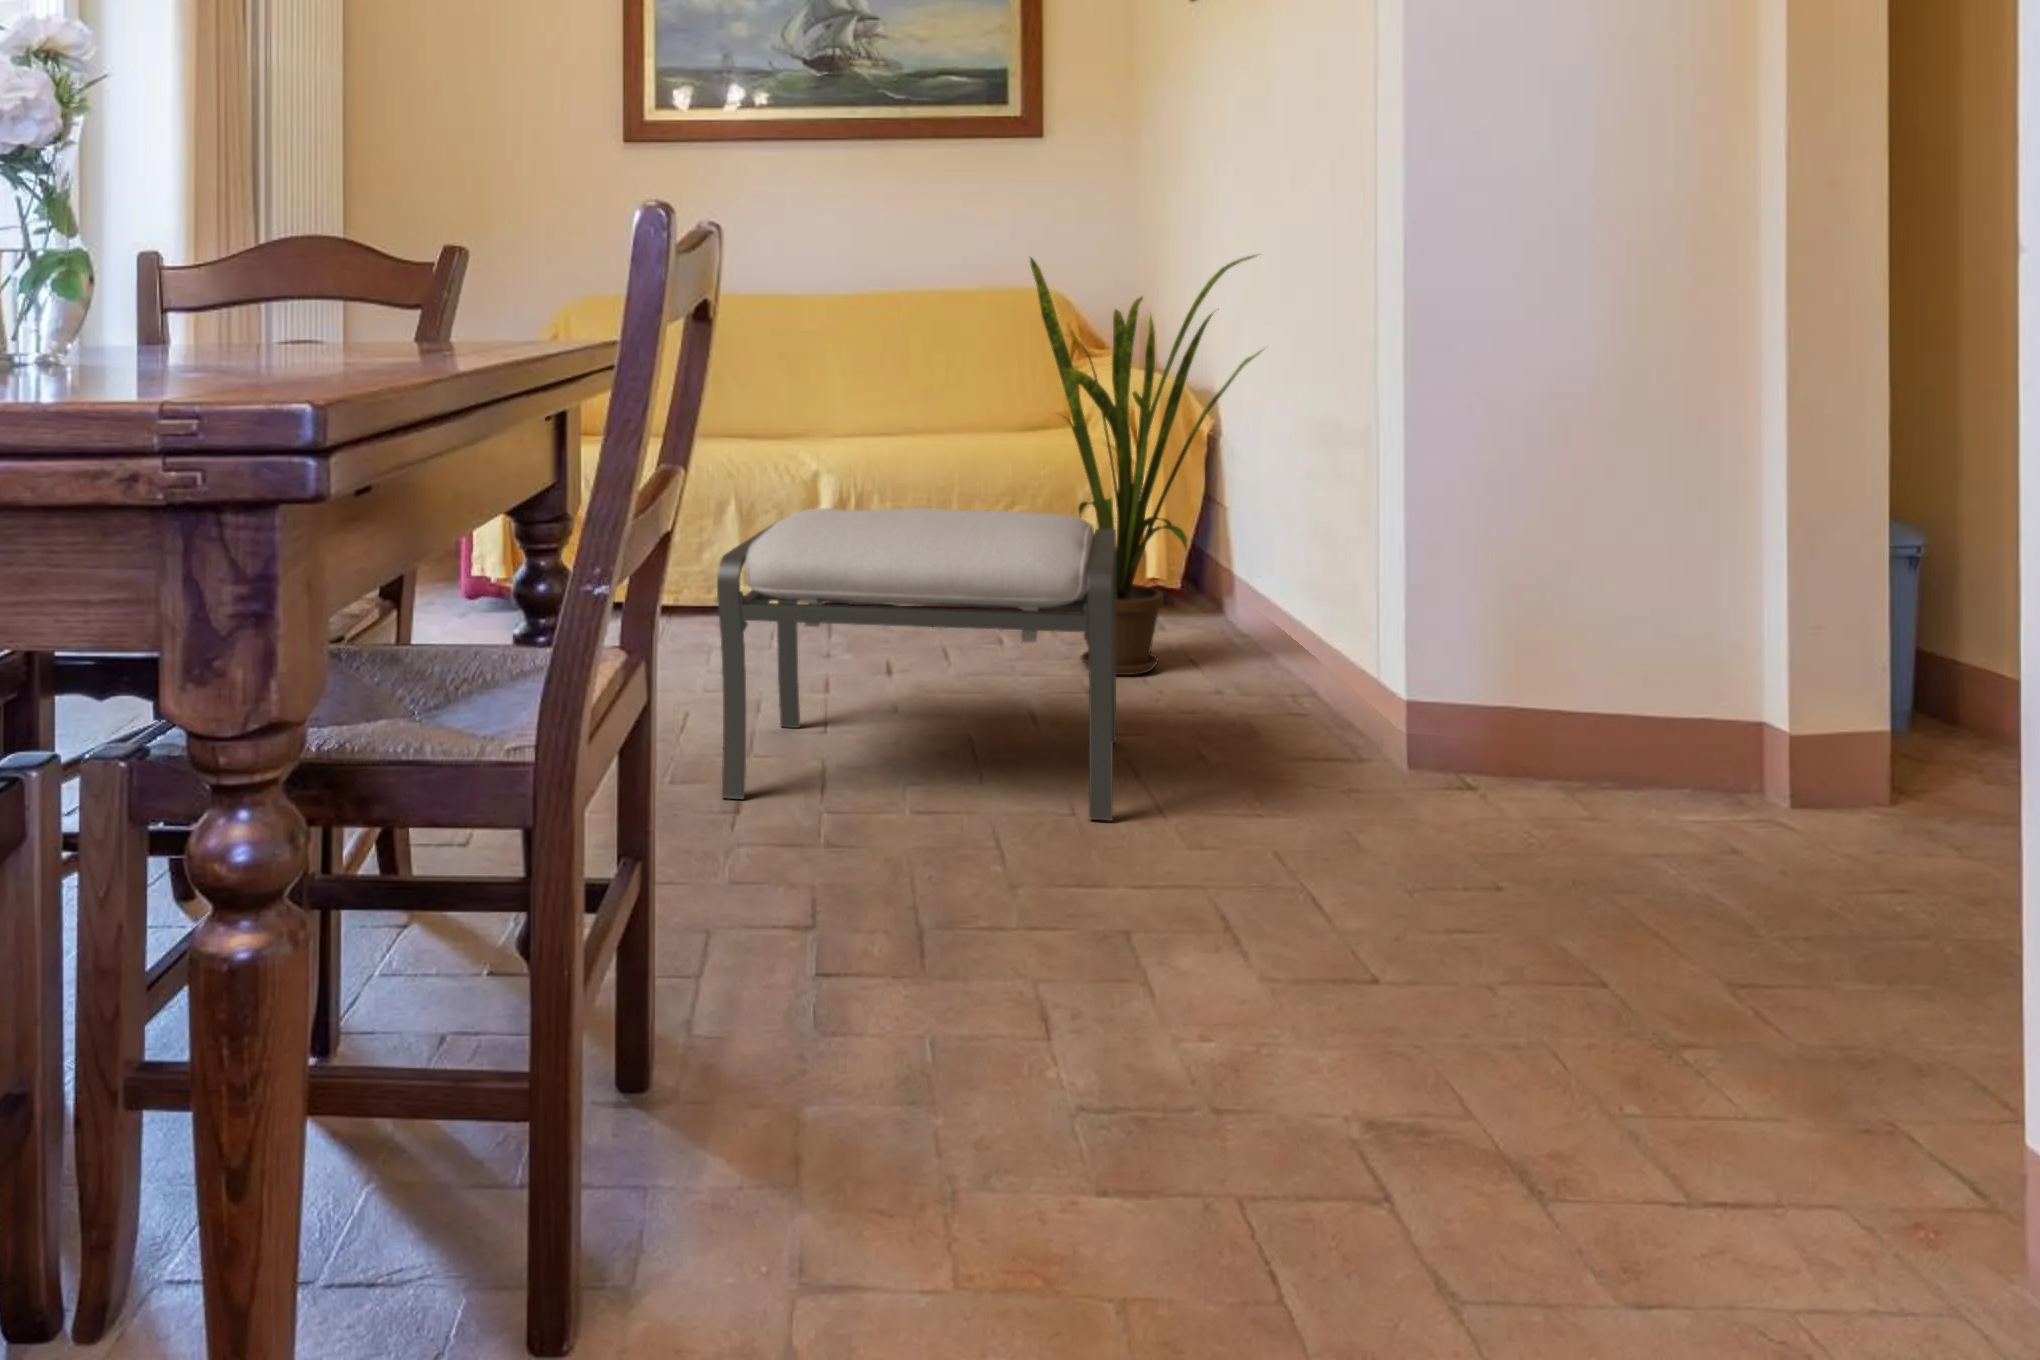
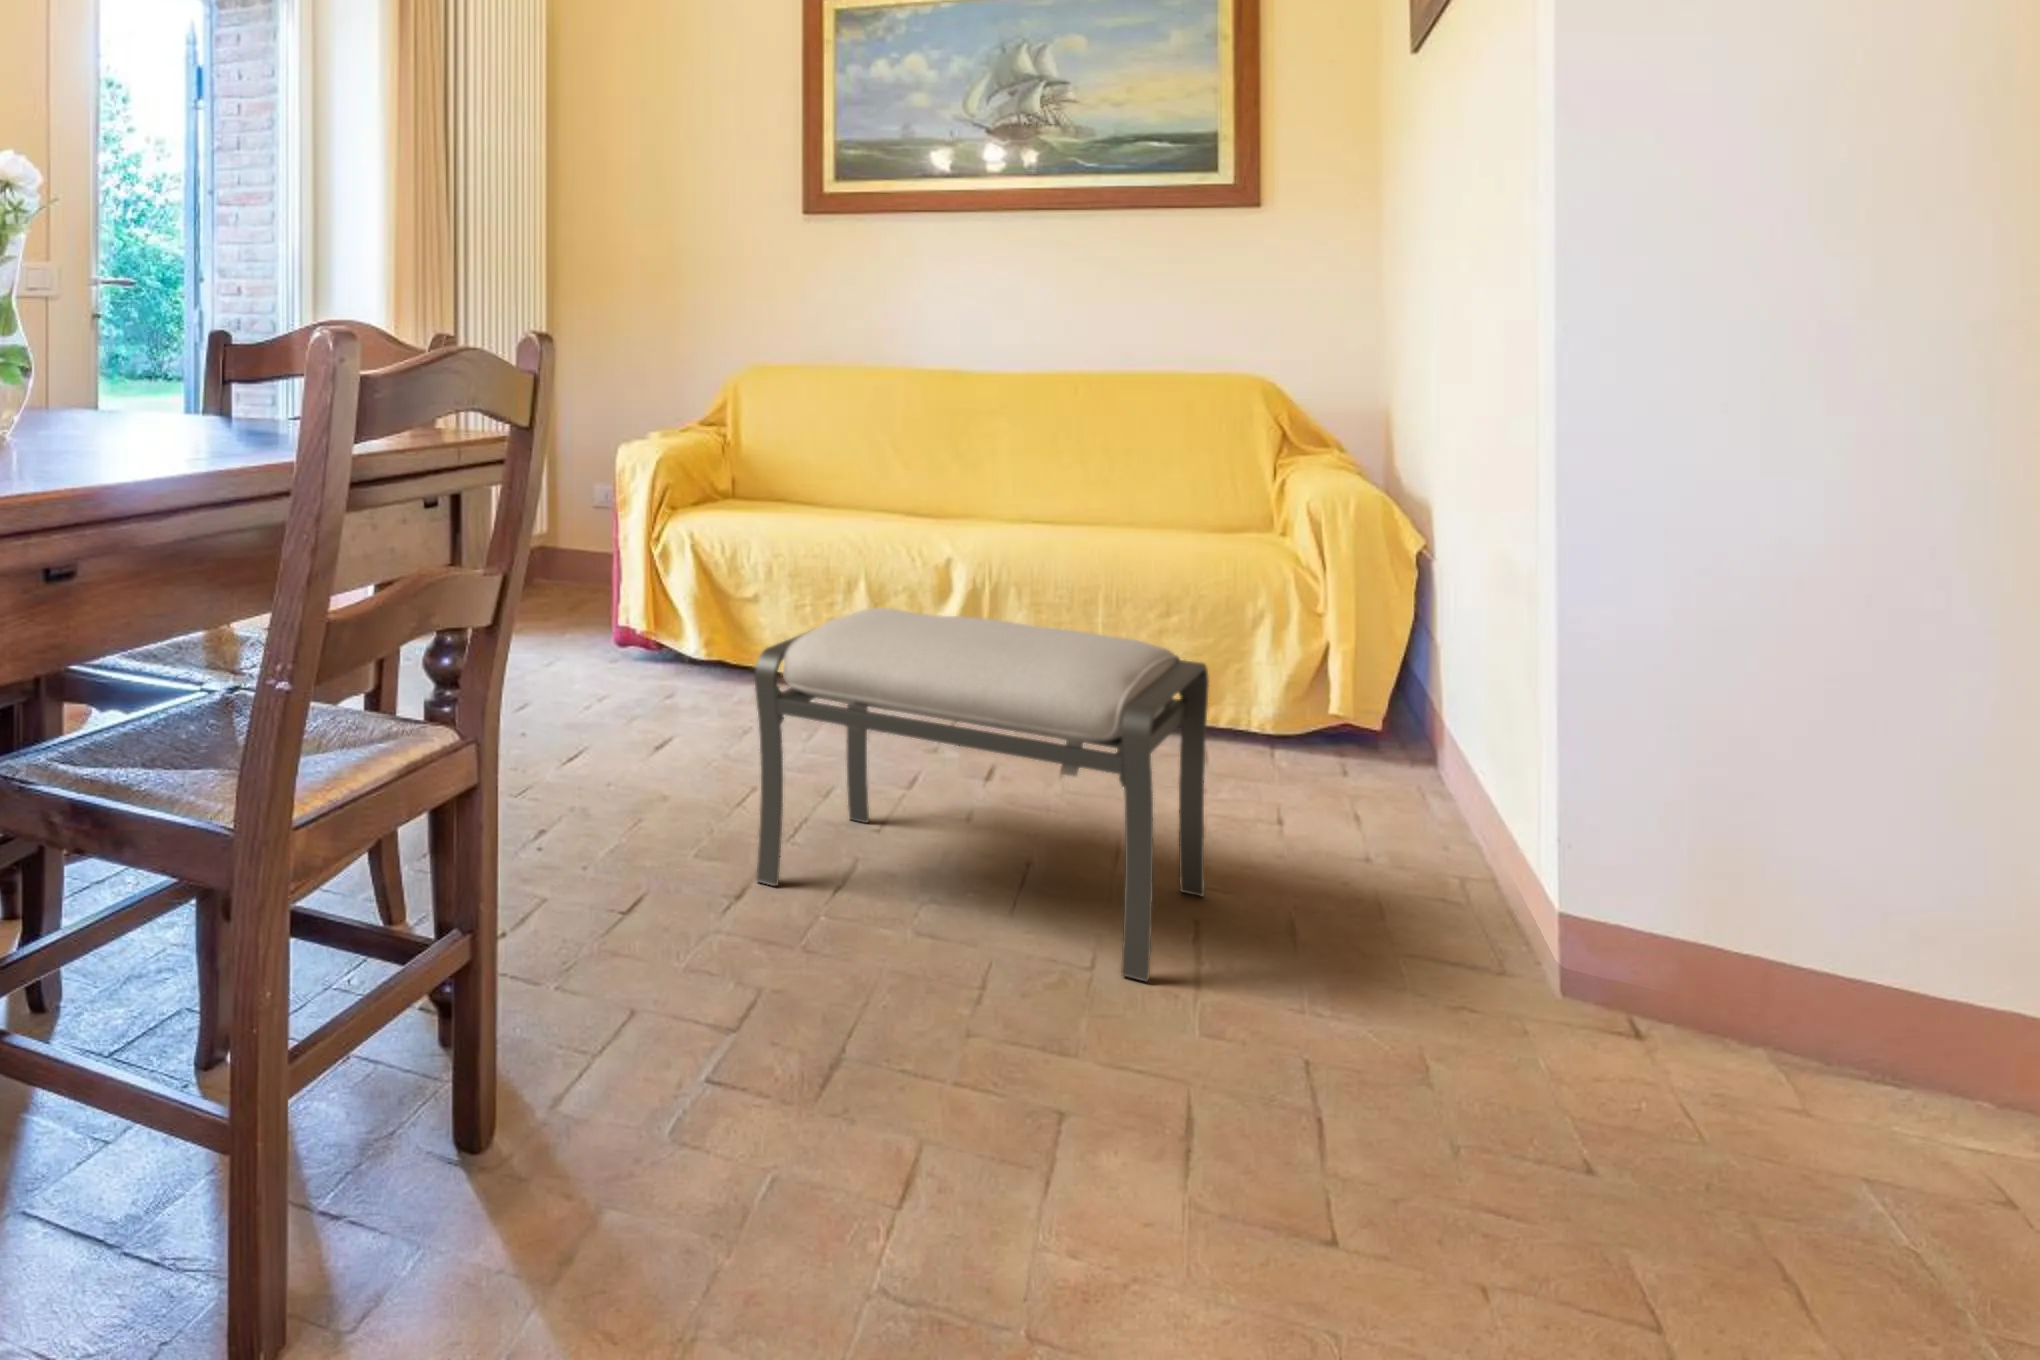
house plant: present [1030,255,1261,675] -> none [1141,355,1454,822]

